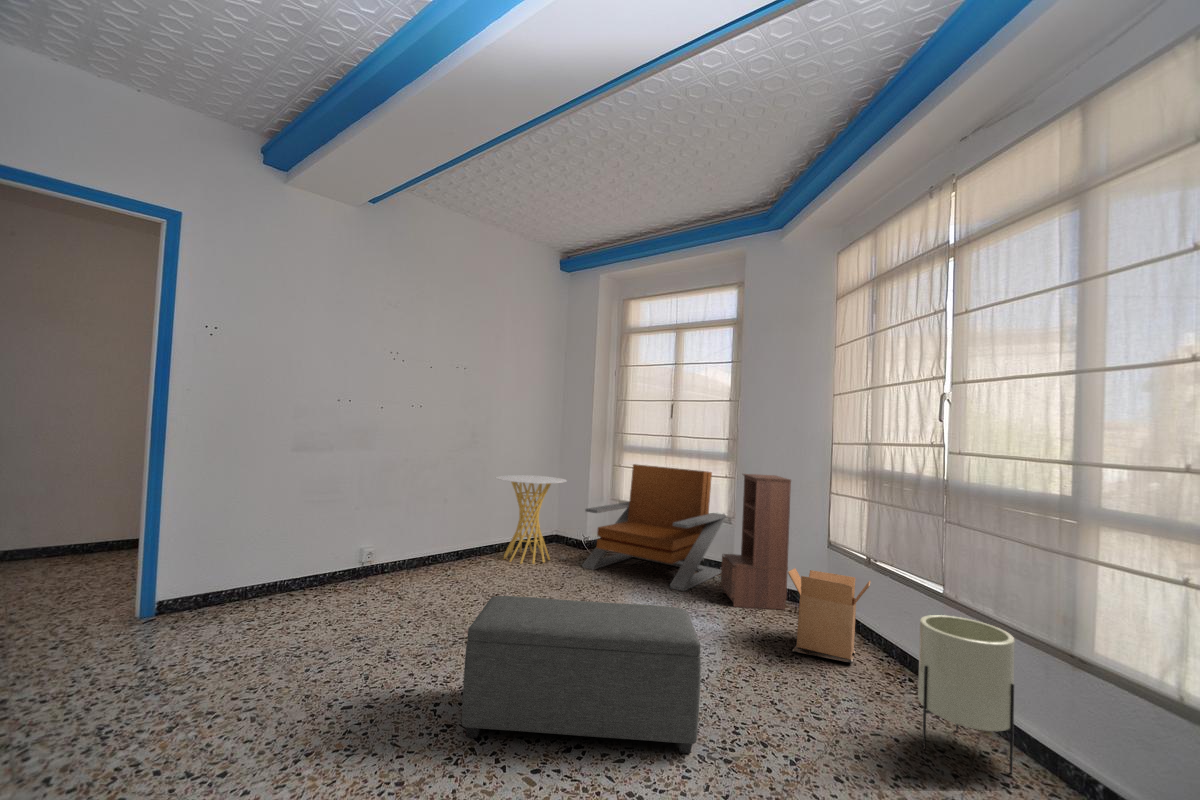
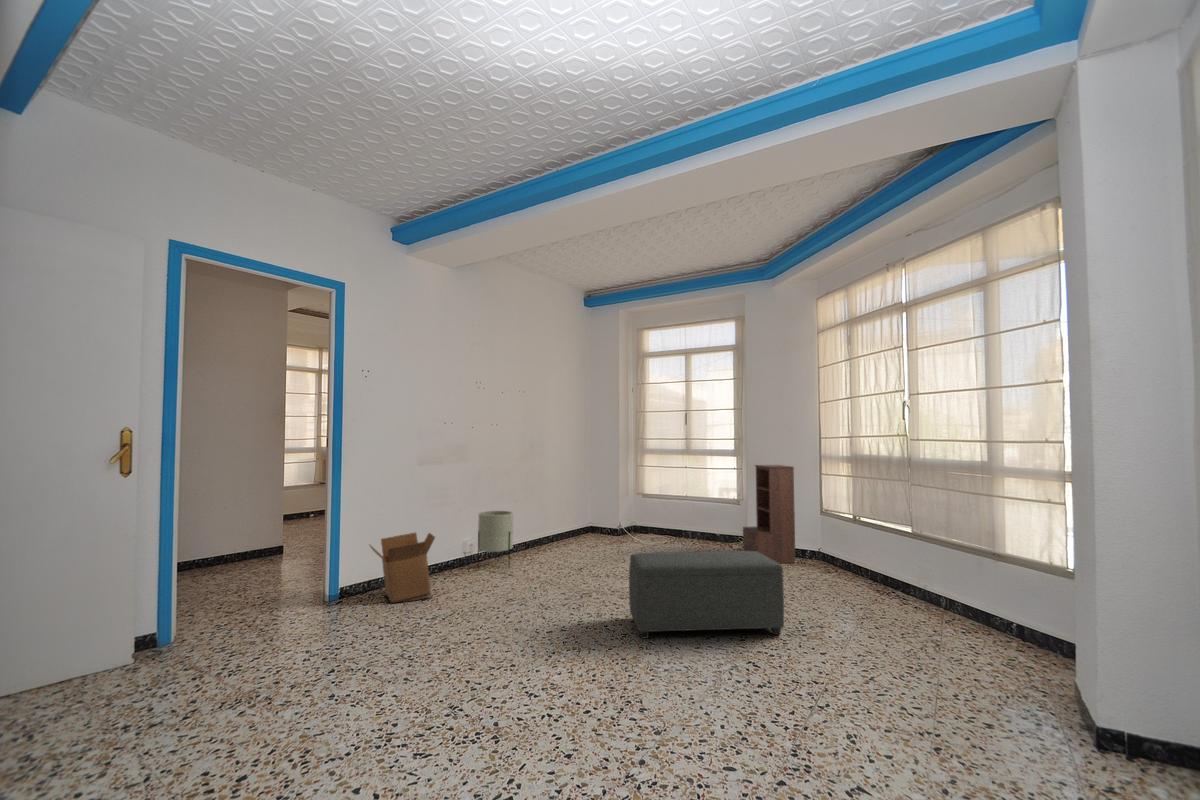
lounge chair: present [582,464,726,591] -> none [629,464,736,558]
side table: present [496,475,566,564] -> none [552,478,610,549]
cardboard box: present [788,568,871,662] -> present [370,533,435,603]
planter: present [918,615,1015,773] -> present [478,511,513,565]

